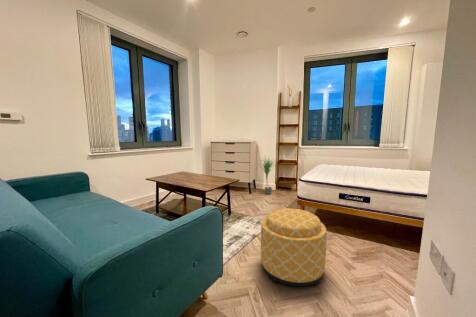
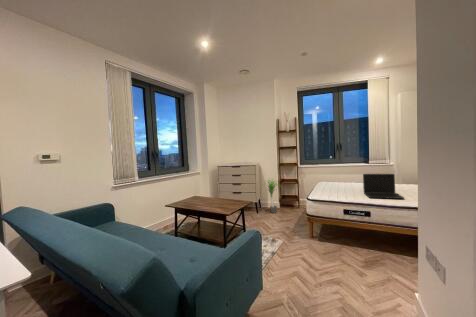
laptop: none [366,155,414,185] -> present [363,174,404,199]
ottoman: present [261,208,327,286] -> none [285,226,343,294]

